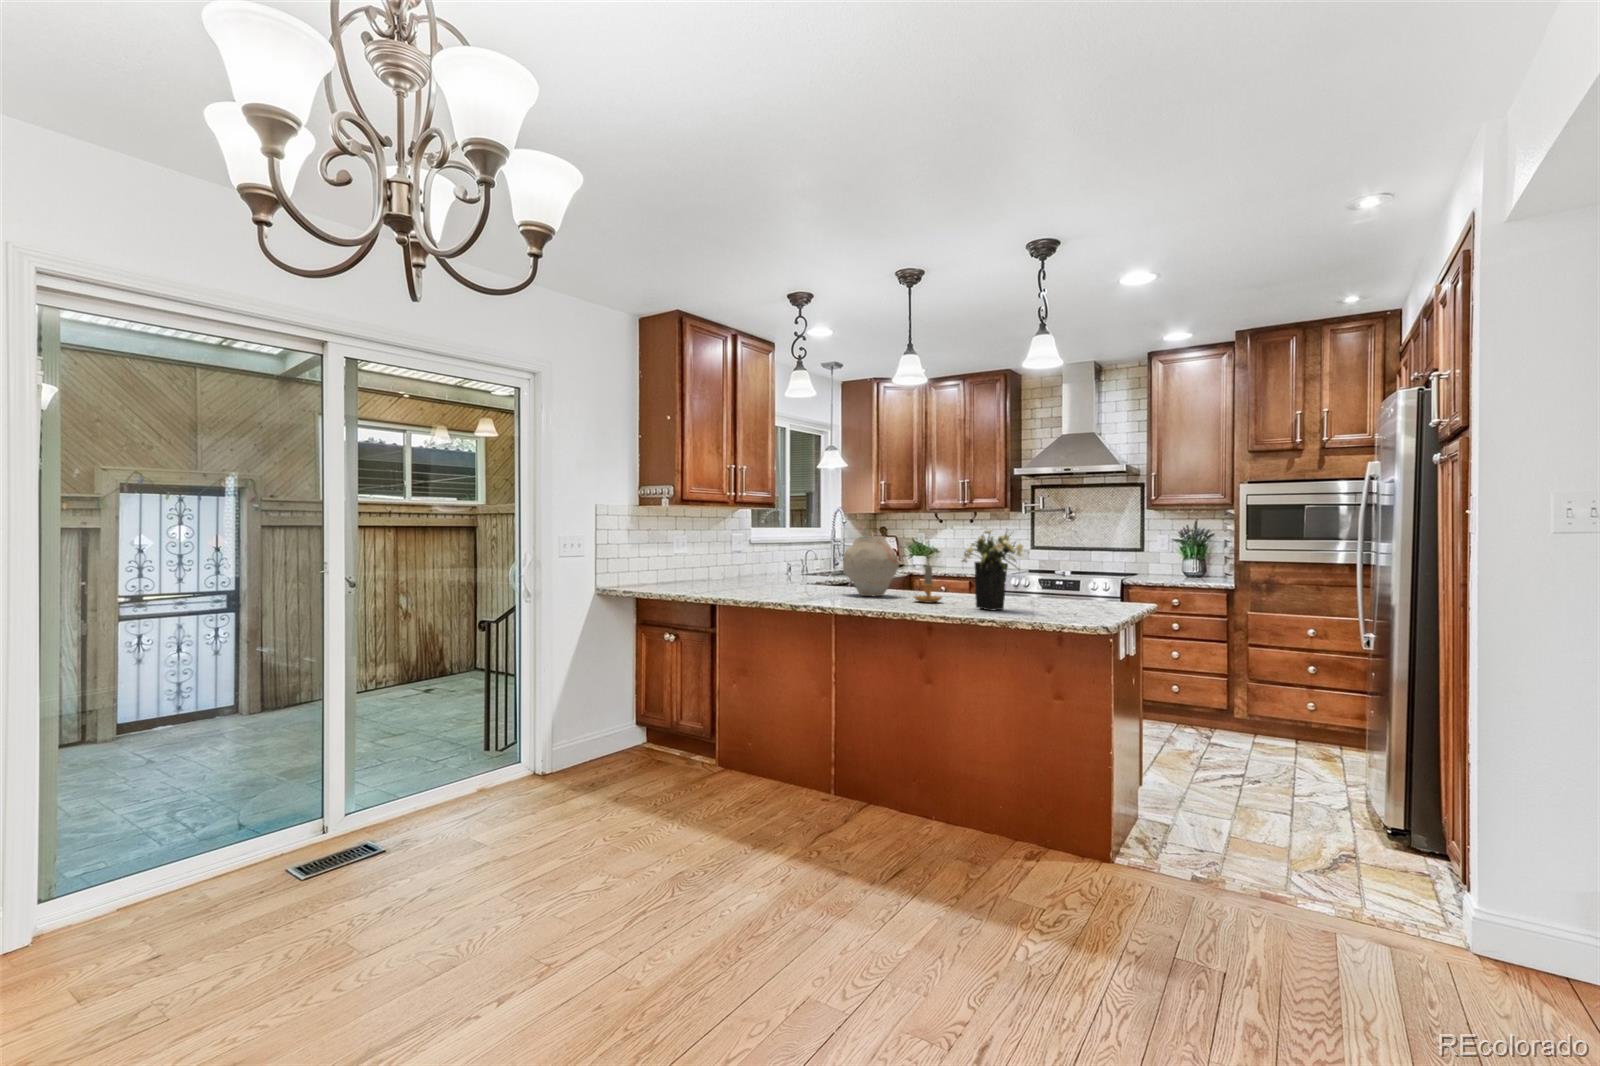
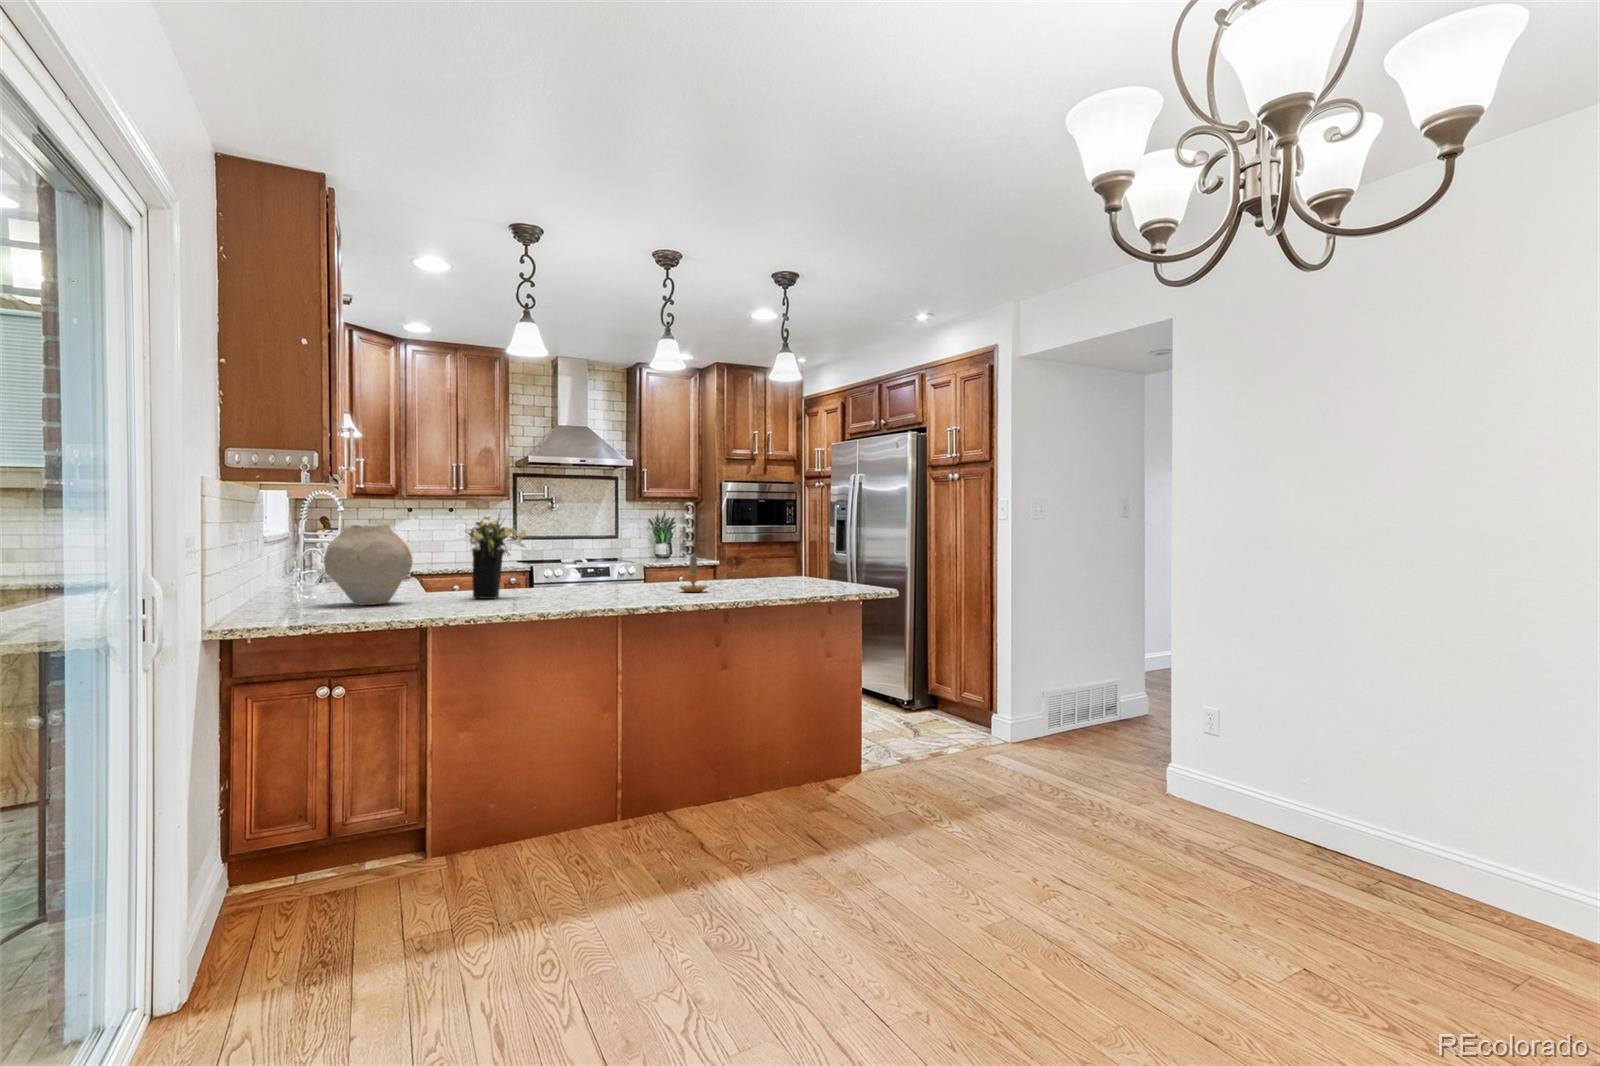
flower arrangement: present [962,530,1025,611] -> present [466,515,526,599]
vase: present [843,536,899,596] -> present [324,524,413,605]

